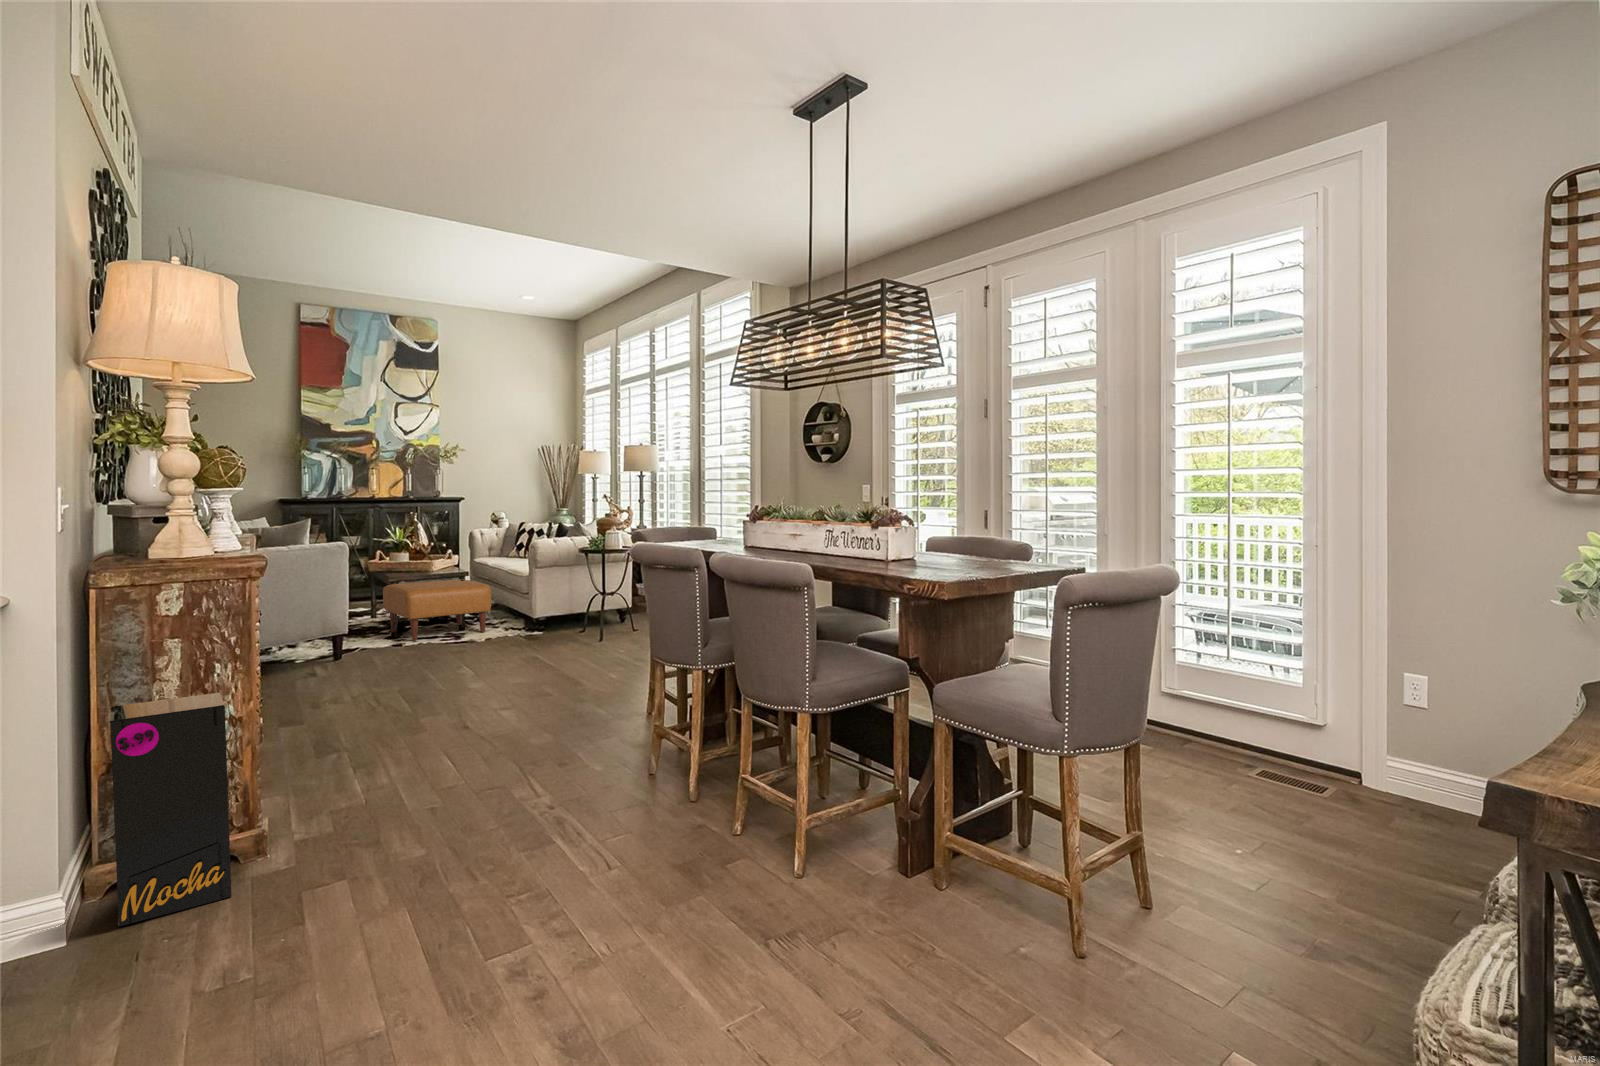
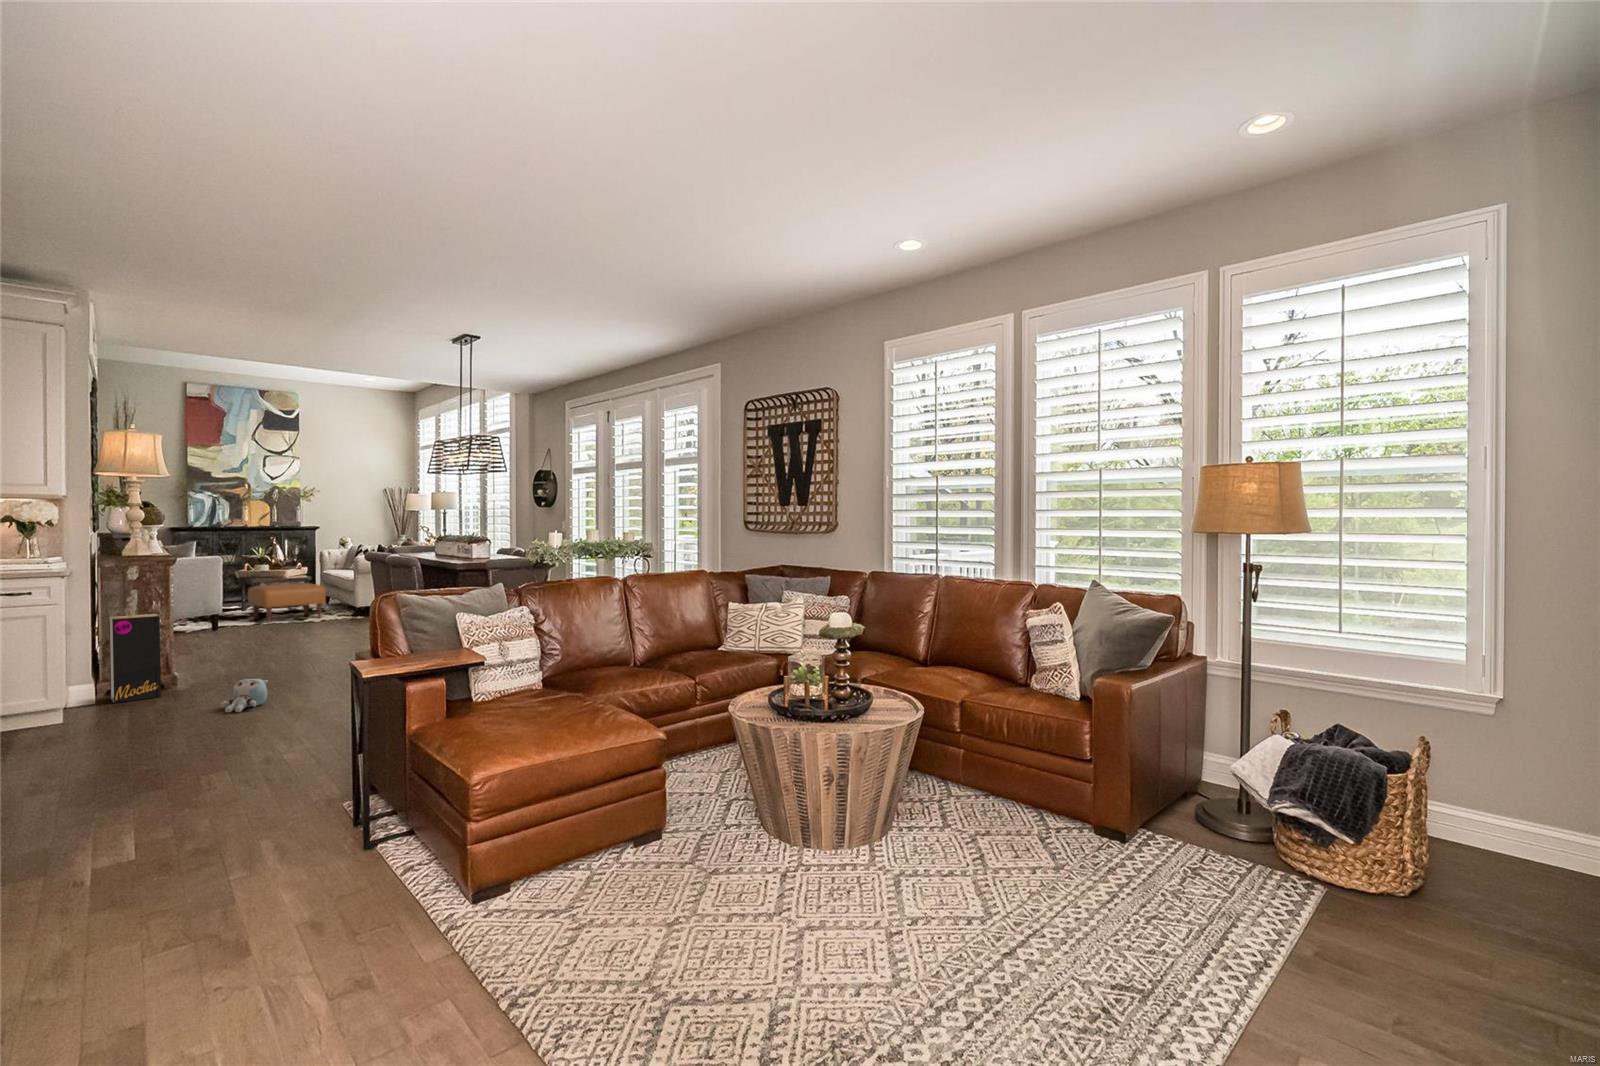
plush toy: none [373,892,487,1017] -> present [221,679,268,713]

